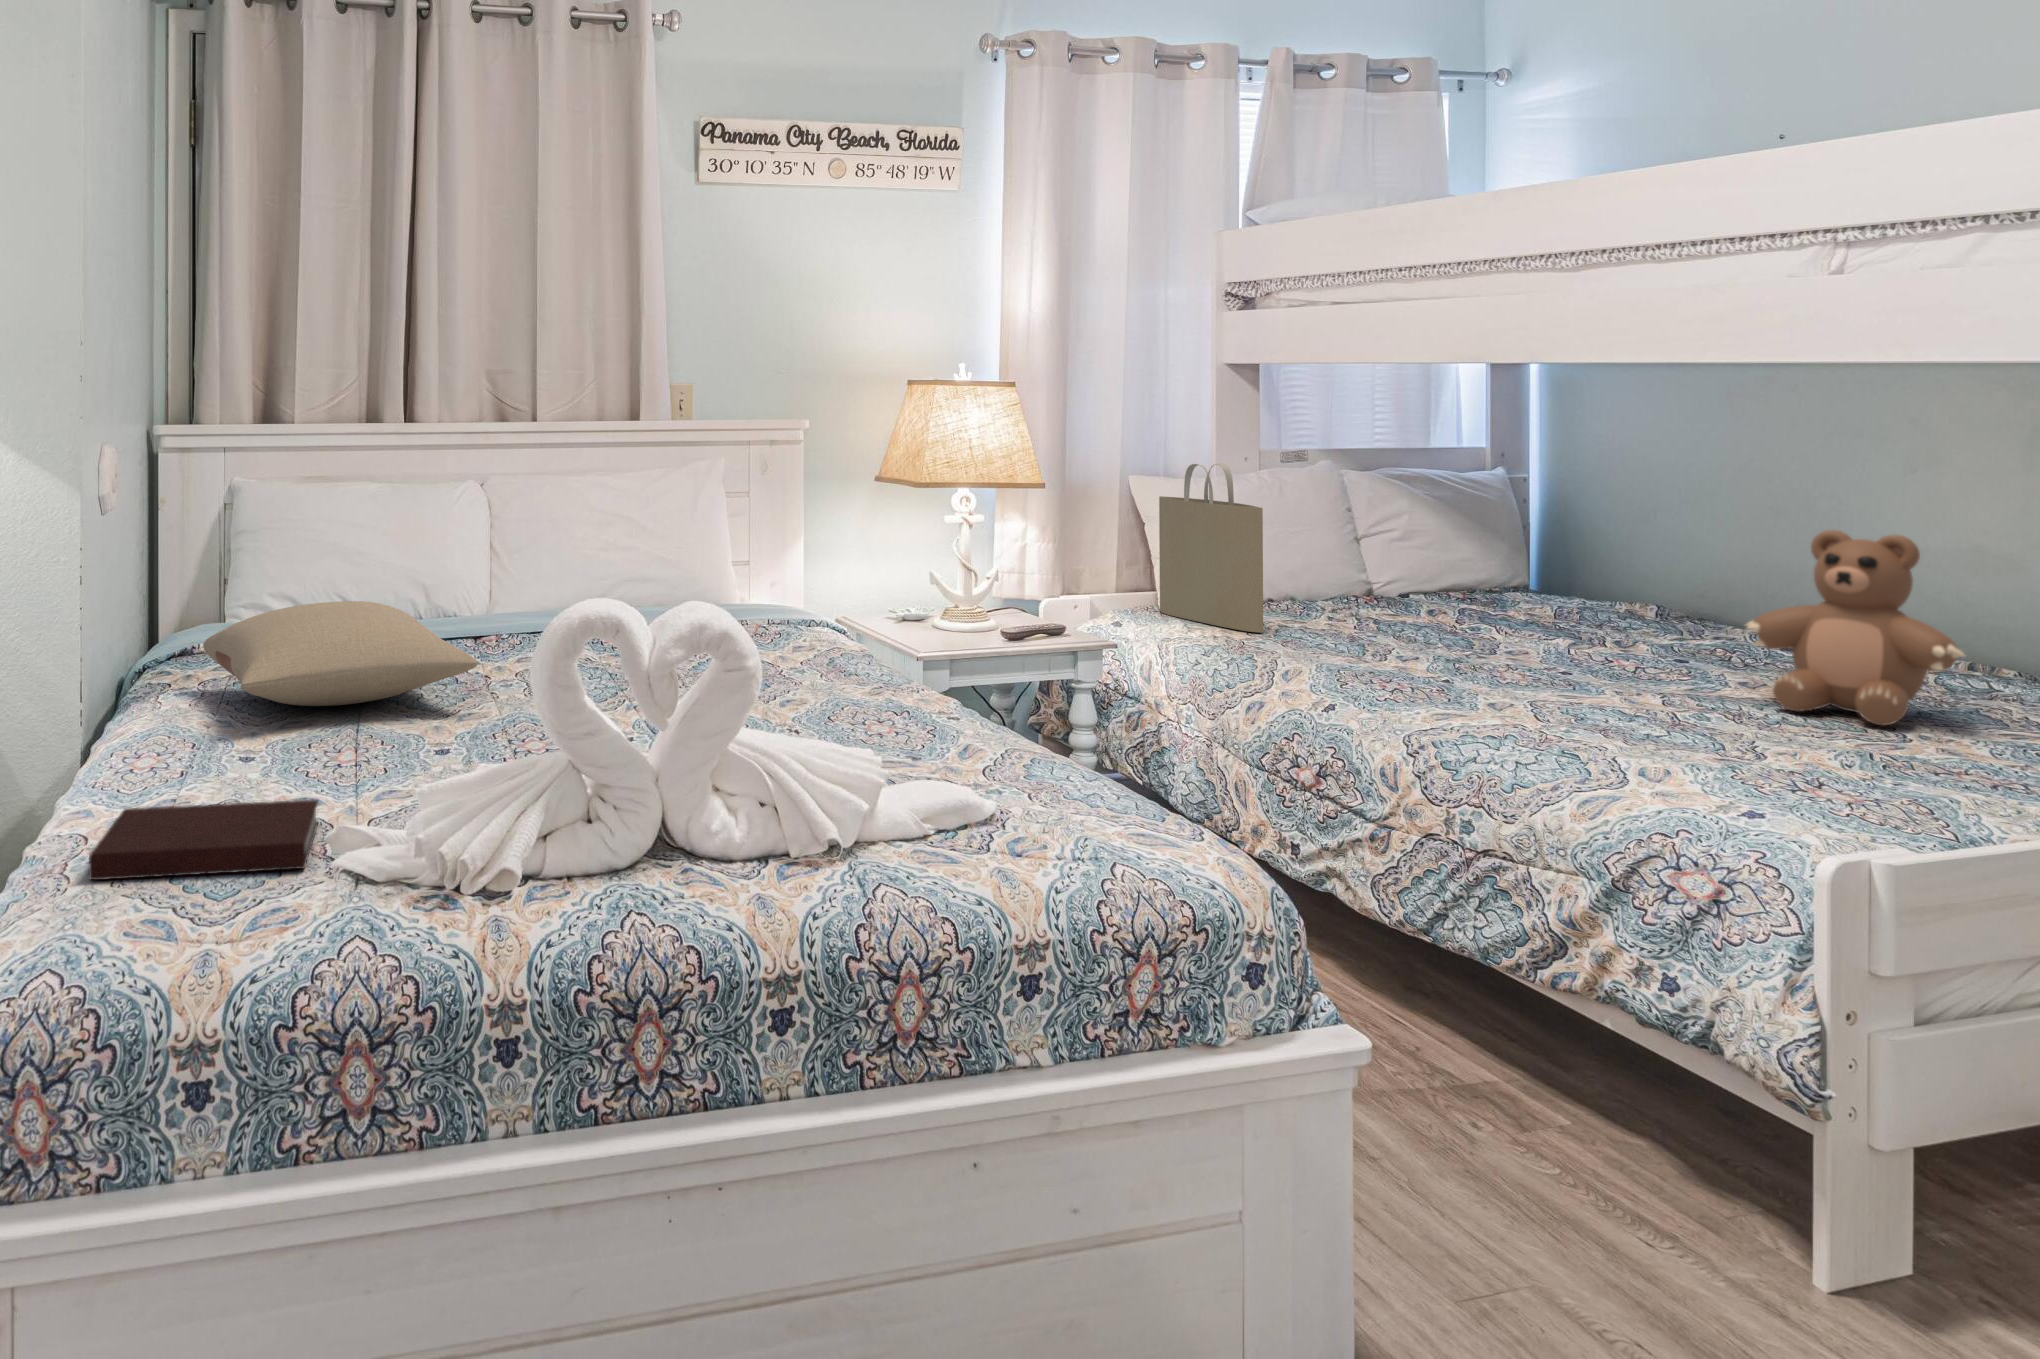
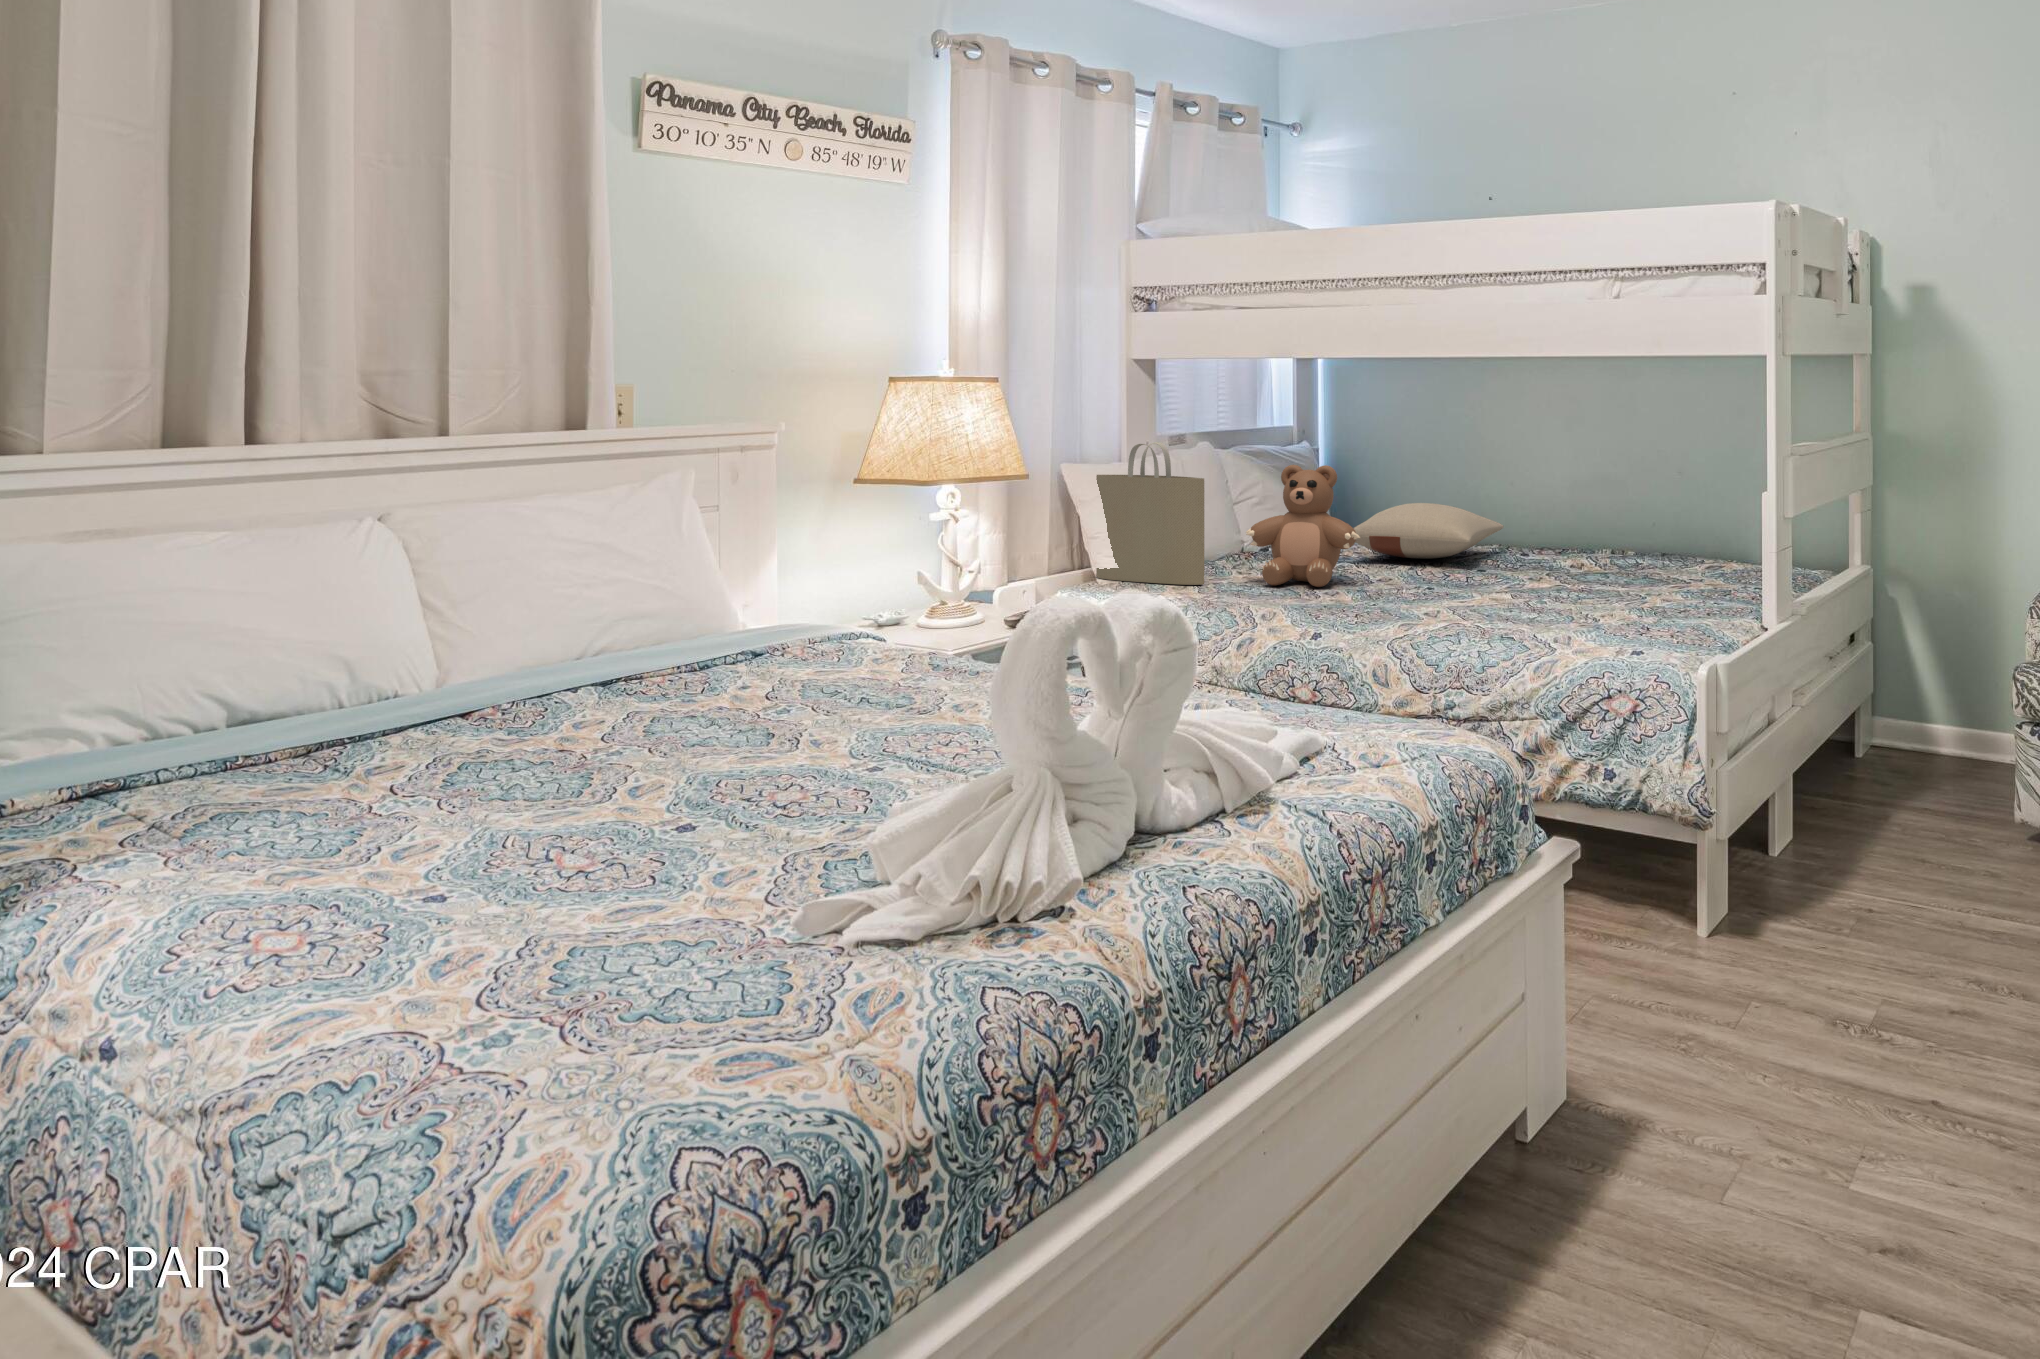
teddy bear: present [1747,530,1964,725] -> present [1246,465,1360,587]
pillow: present [203,601,478,706] -> present [1354,503,1504,559]
notebook: present [89,799,318,880] -> none [419,880,778,1048]

